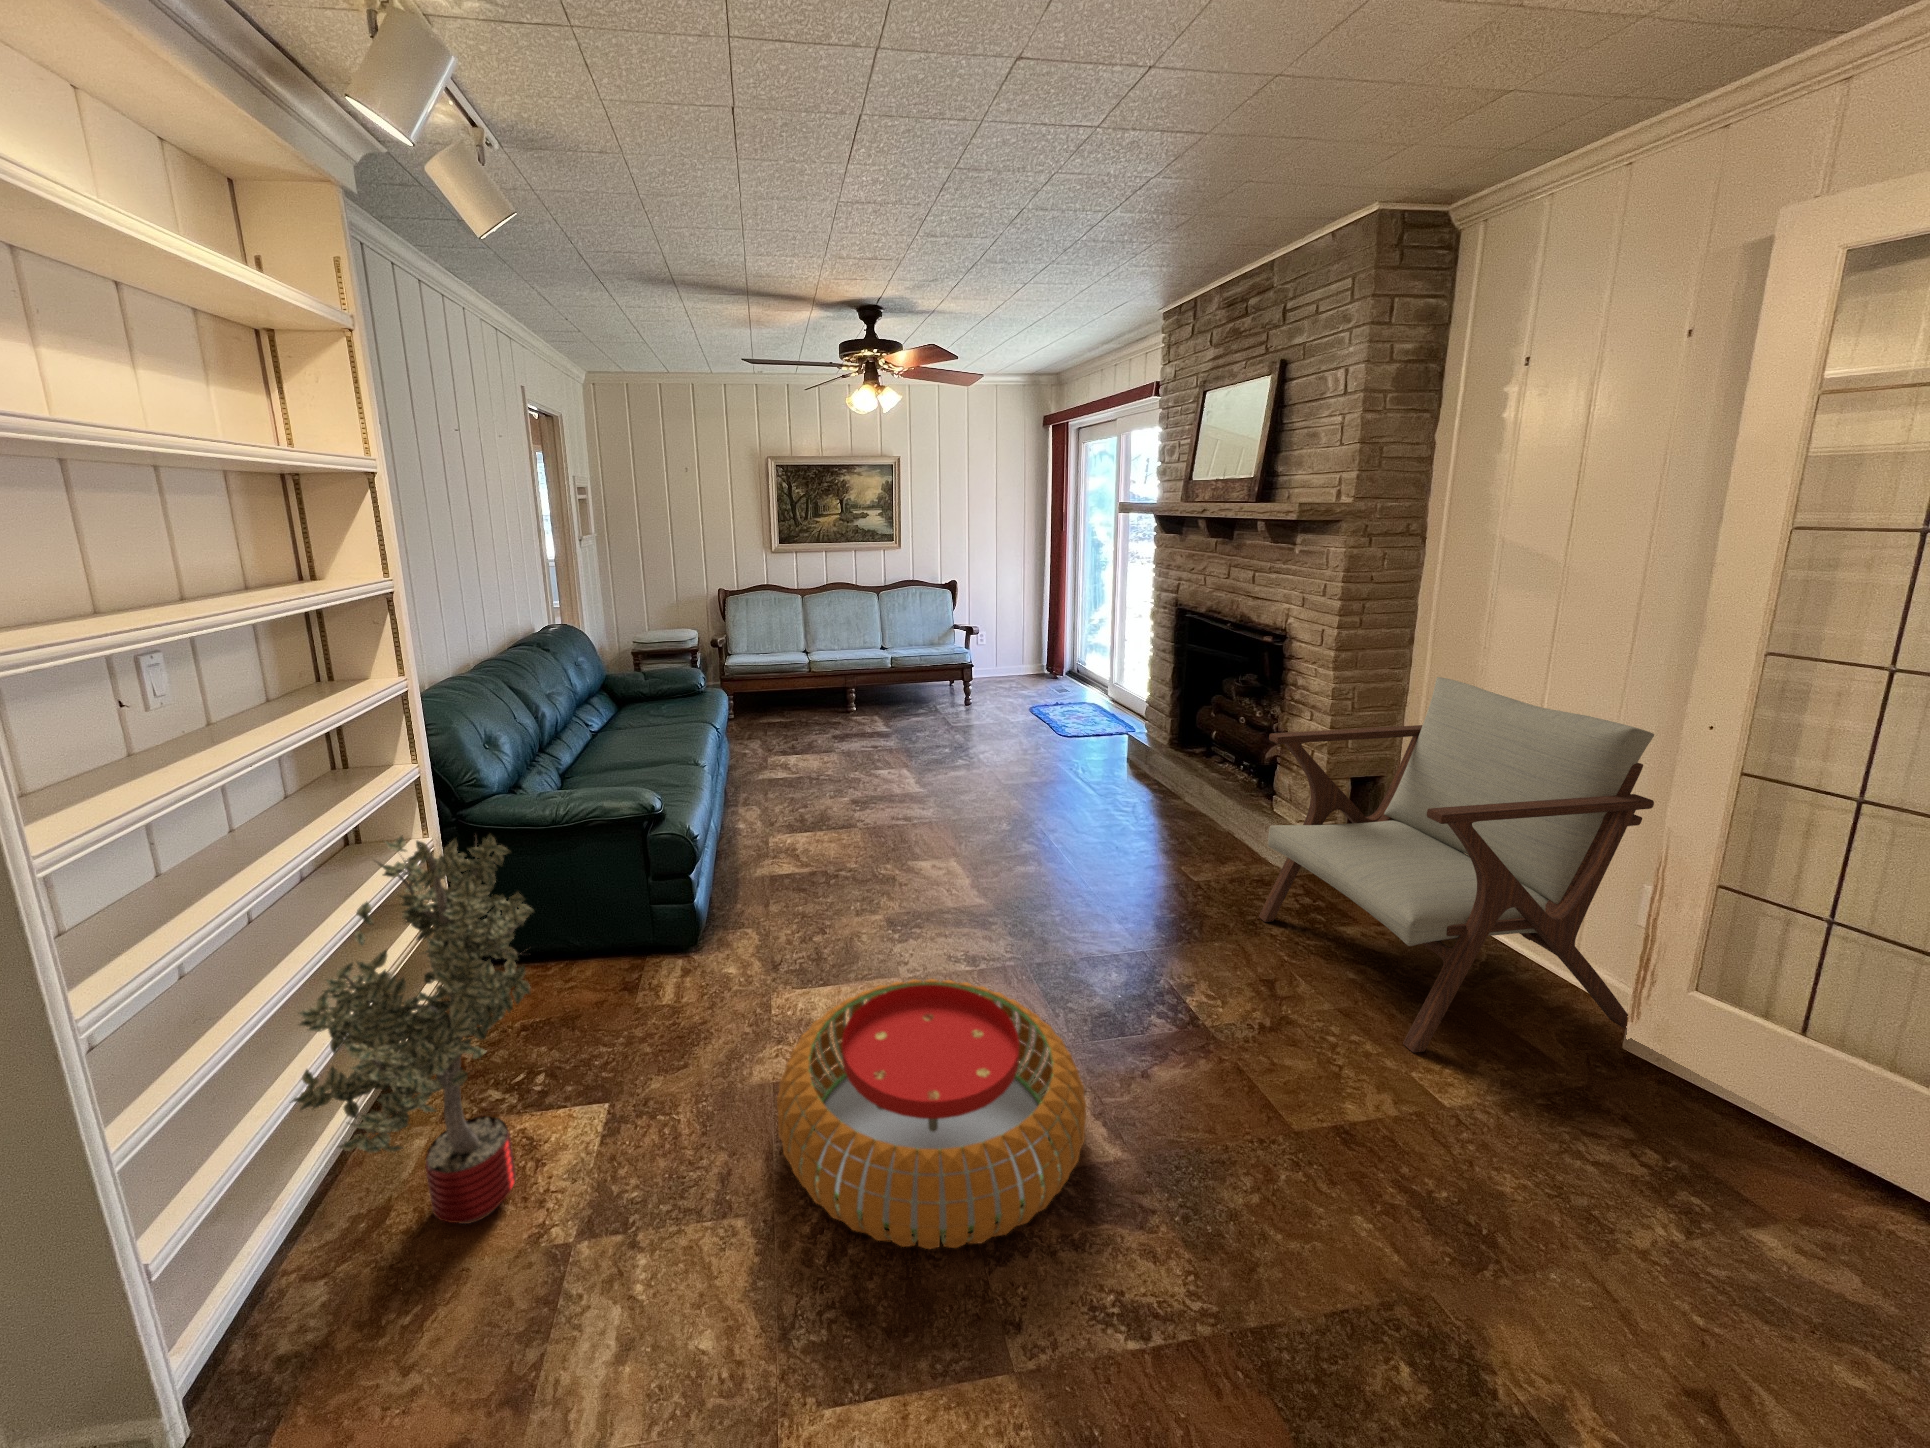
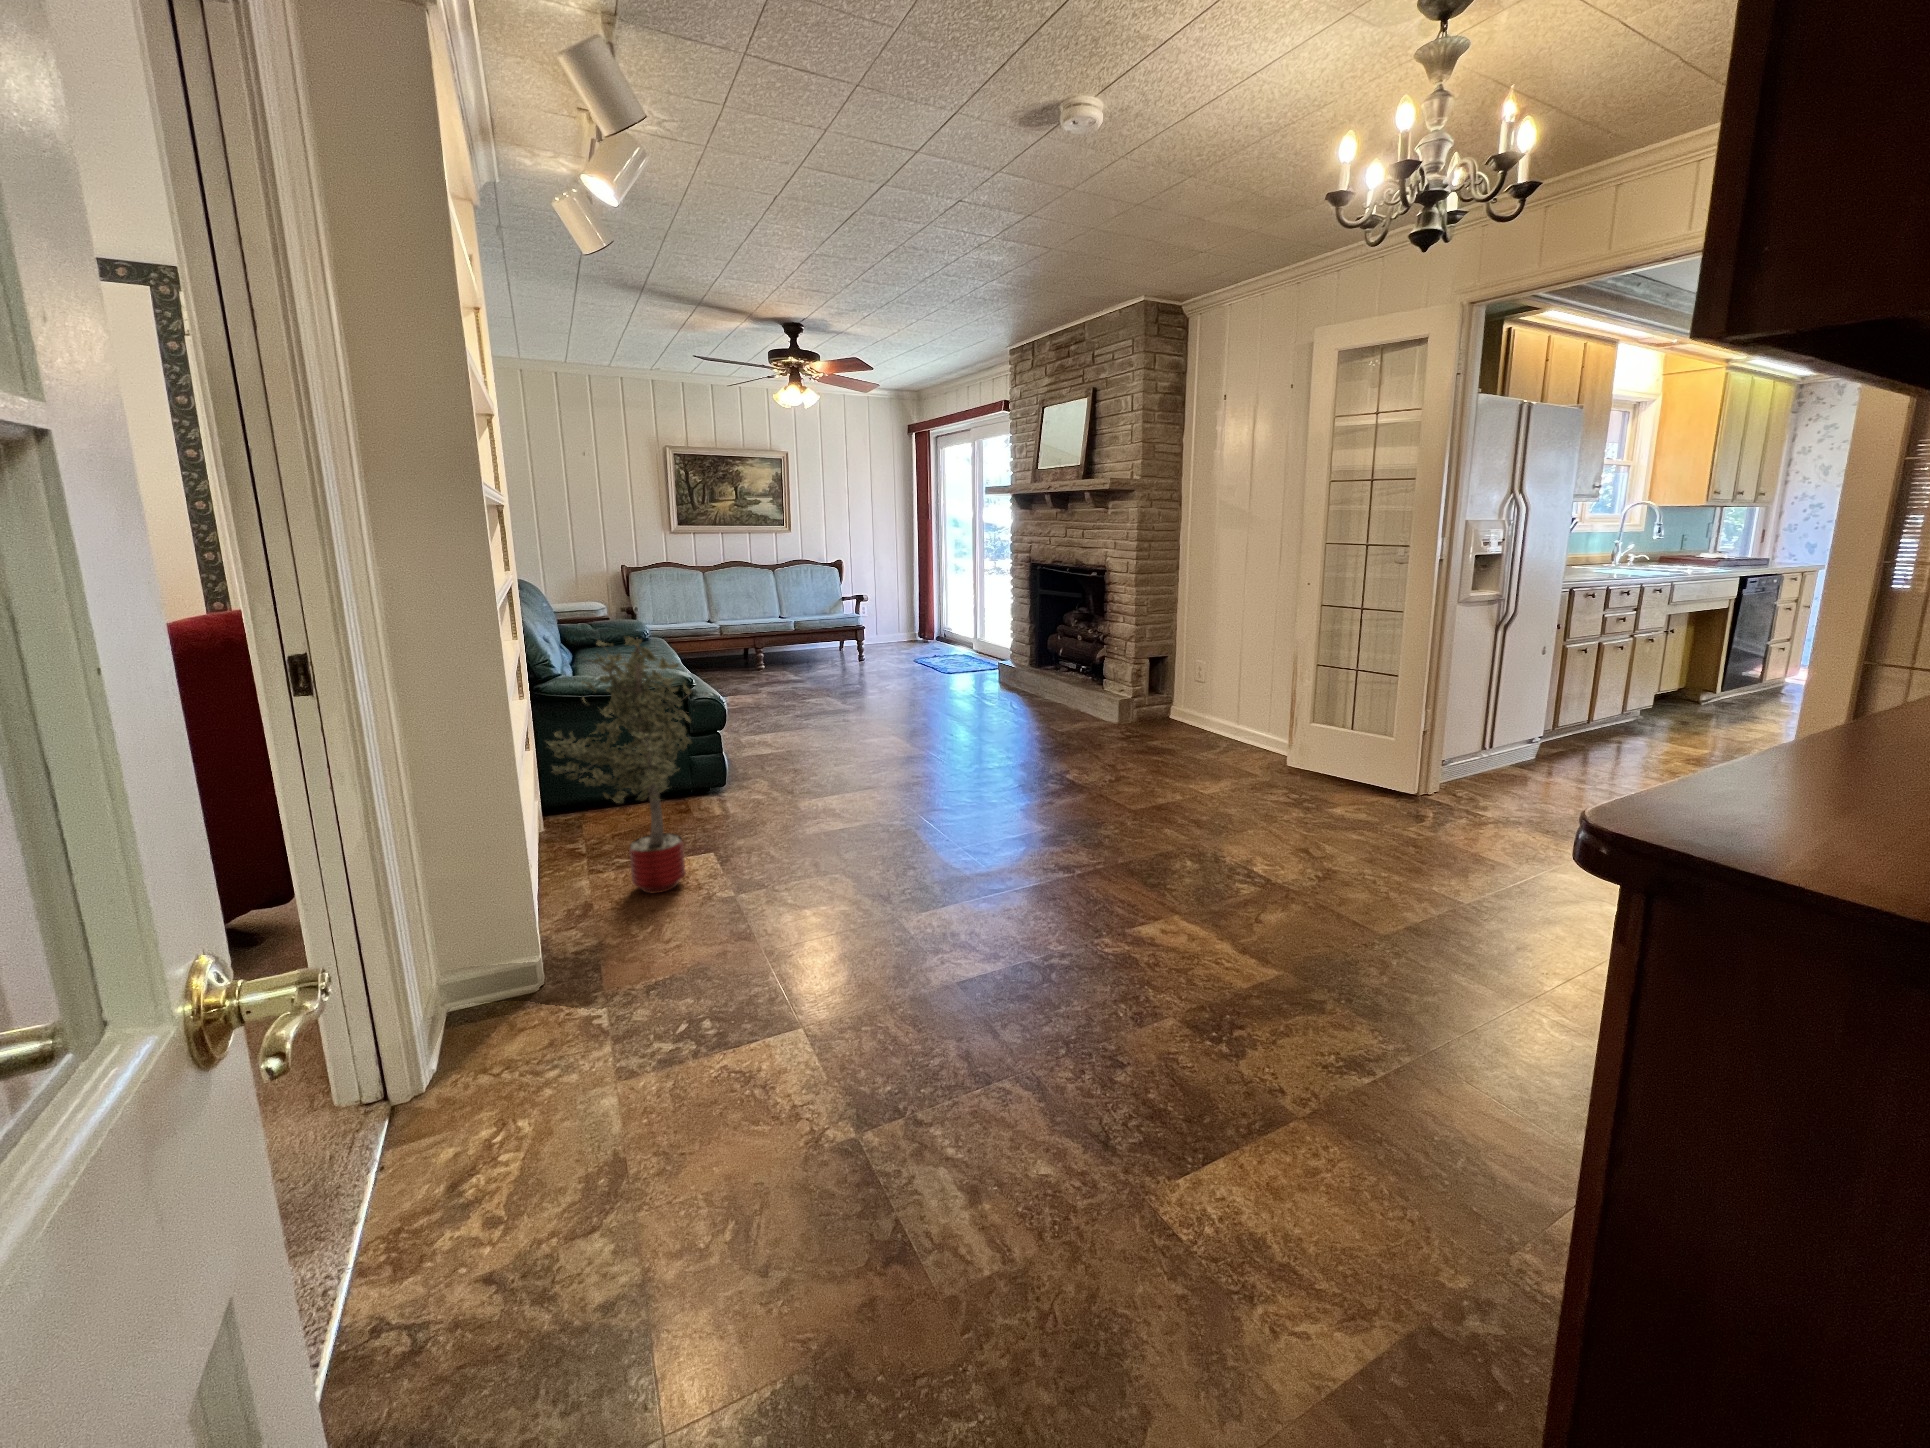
lounge chair: present [1259,677,1654,1053] -> none [1103,582,1294,775]
pouf: present [777,979,1087,1250] -> none [845,750,1031,859]

